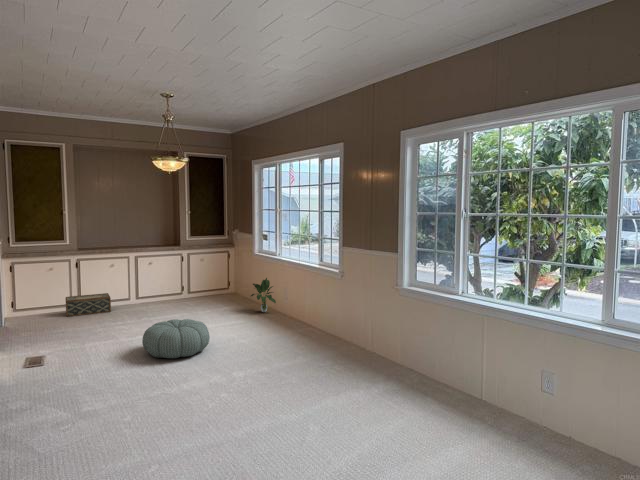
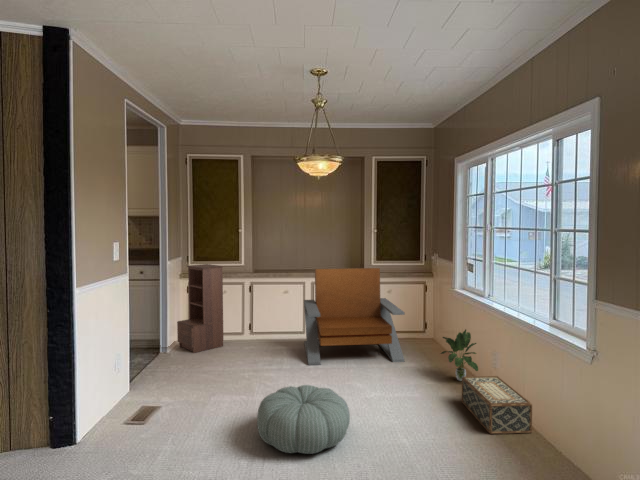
lounge chair: none [132,241,222,318] -> present [304,268,405,365]
bookshelf: none [5,244,56,325] -> present [177,264,223,353]
woven basket: present [66,293,111,317] -> present [462,376,532,434]

